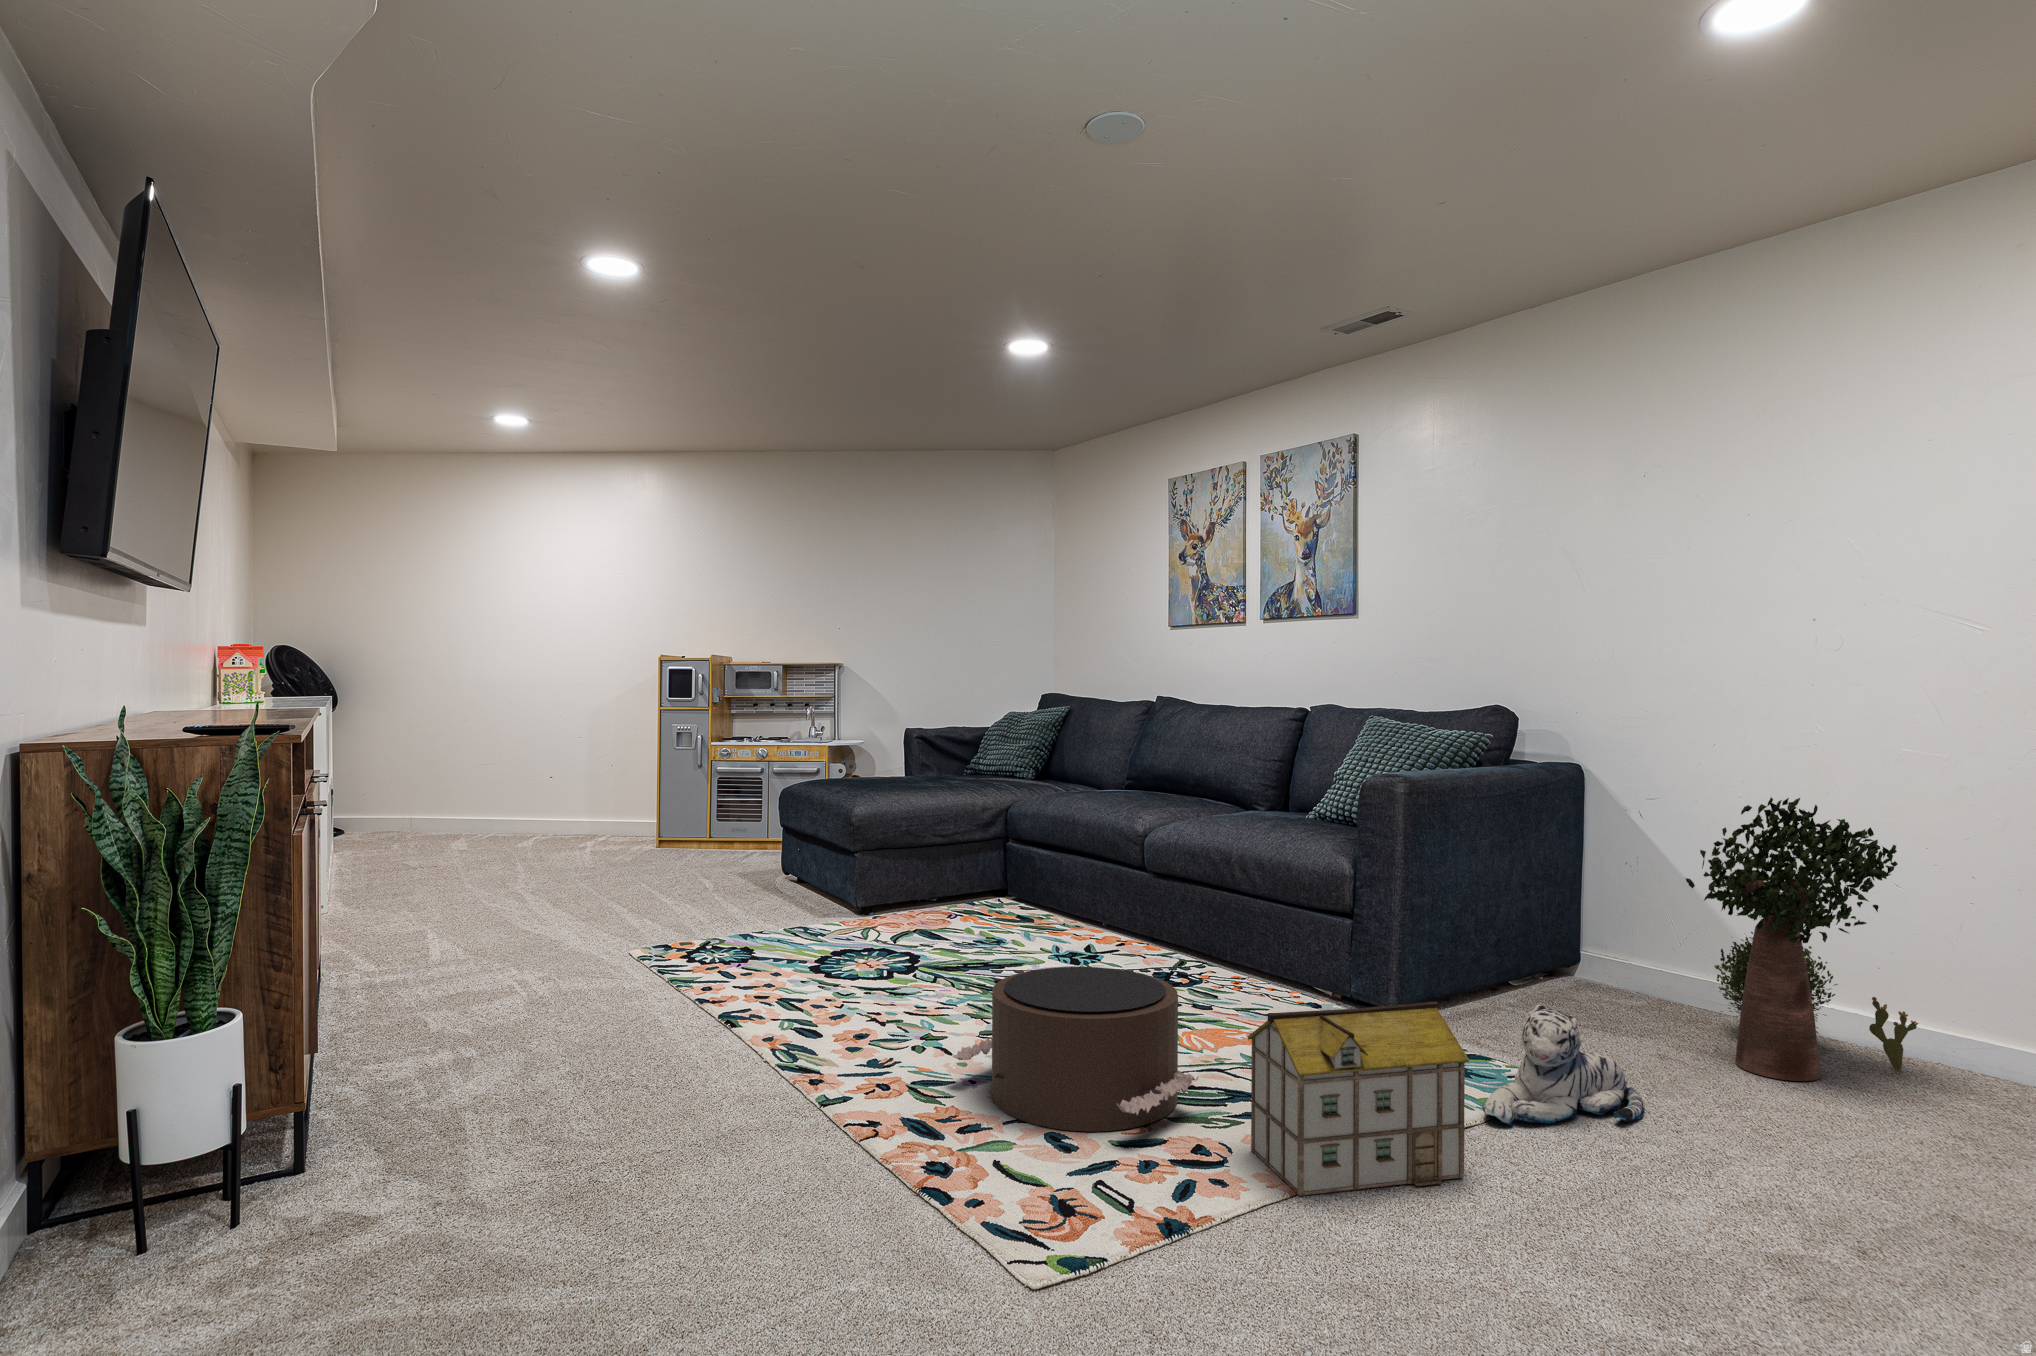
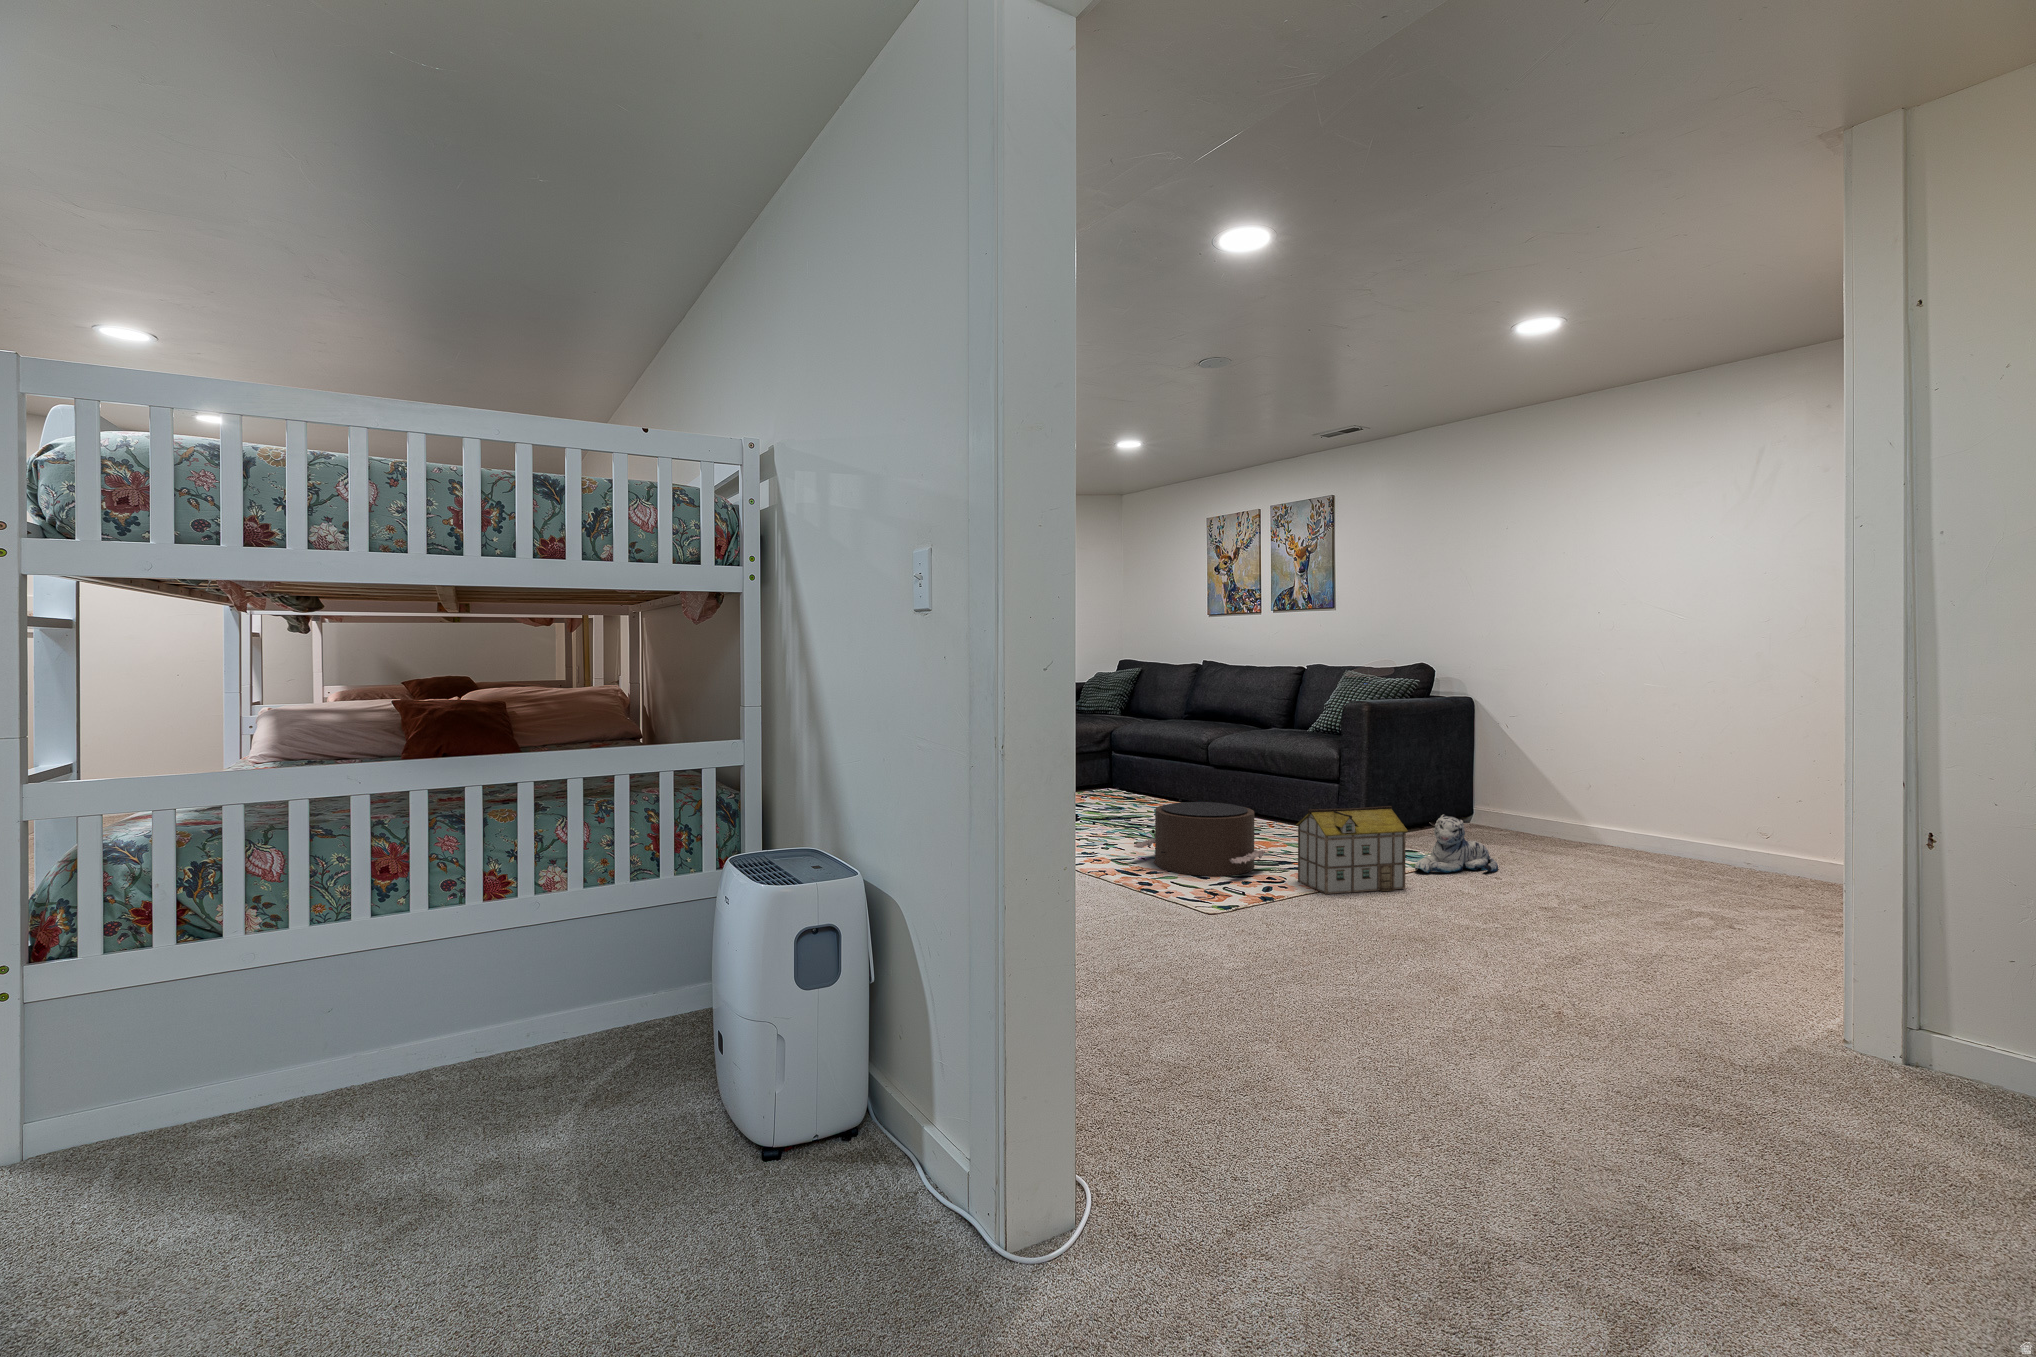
potted plant: present [1686,797,1918,1081] -> none [1525,708,1650,859]

